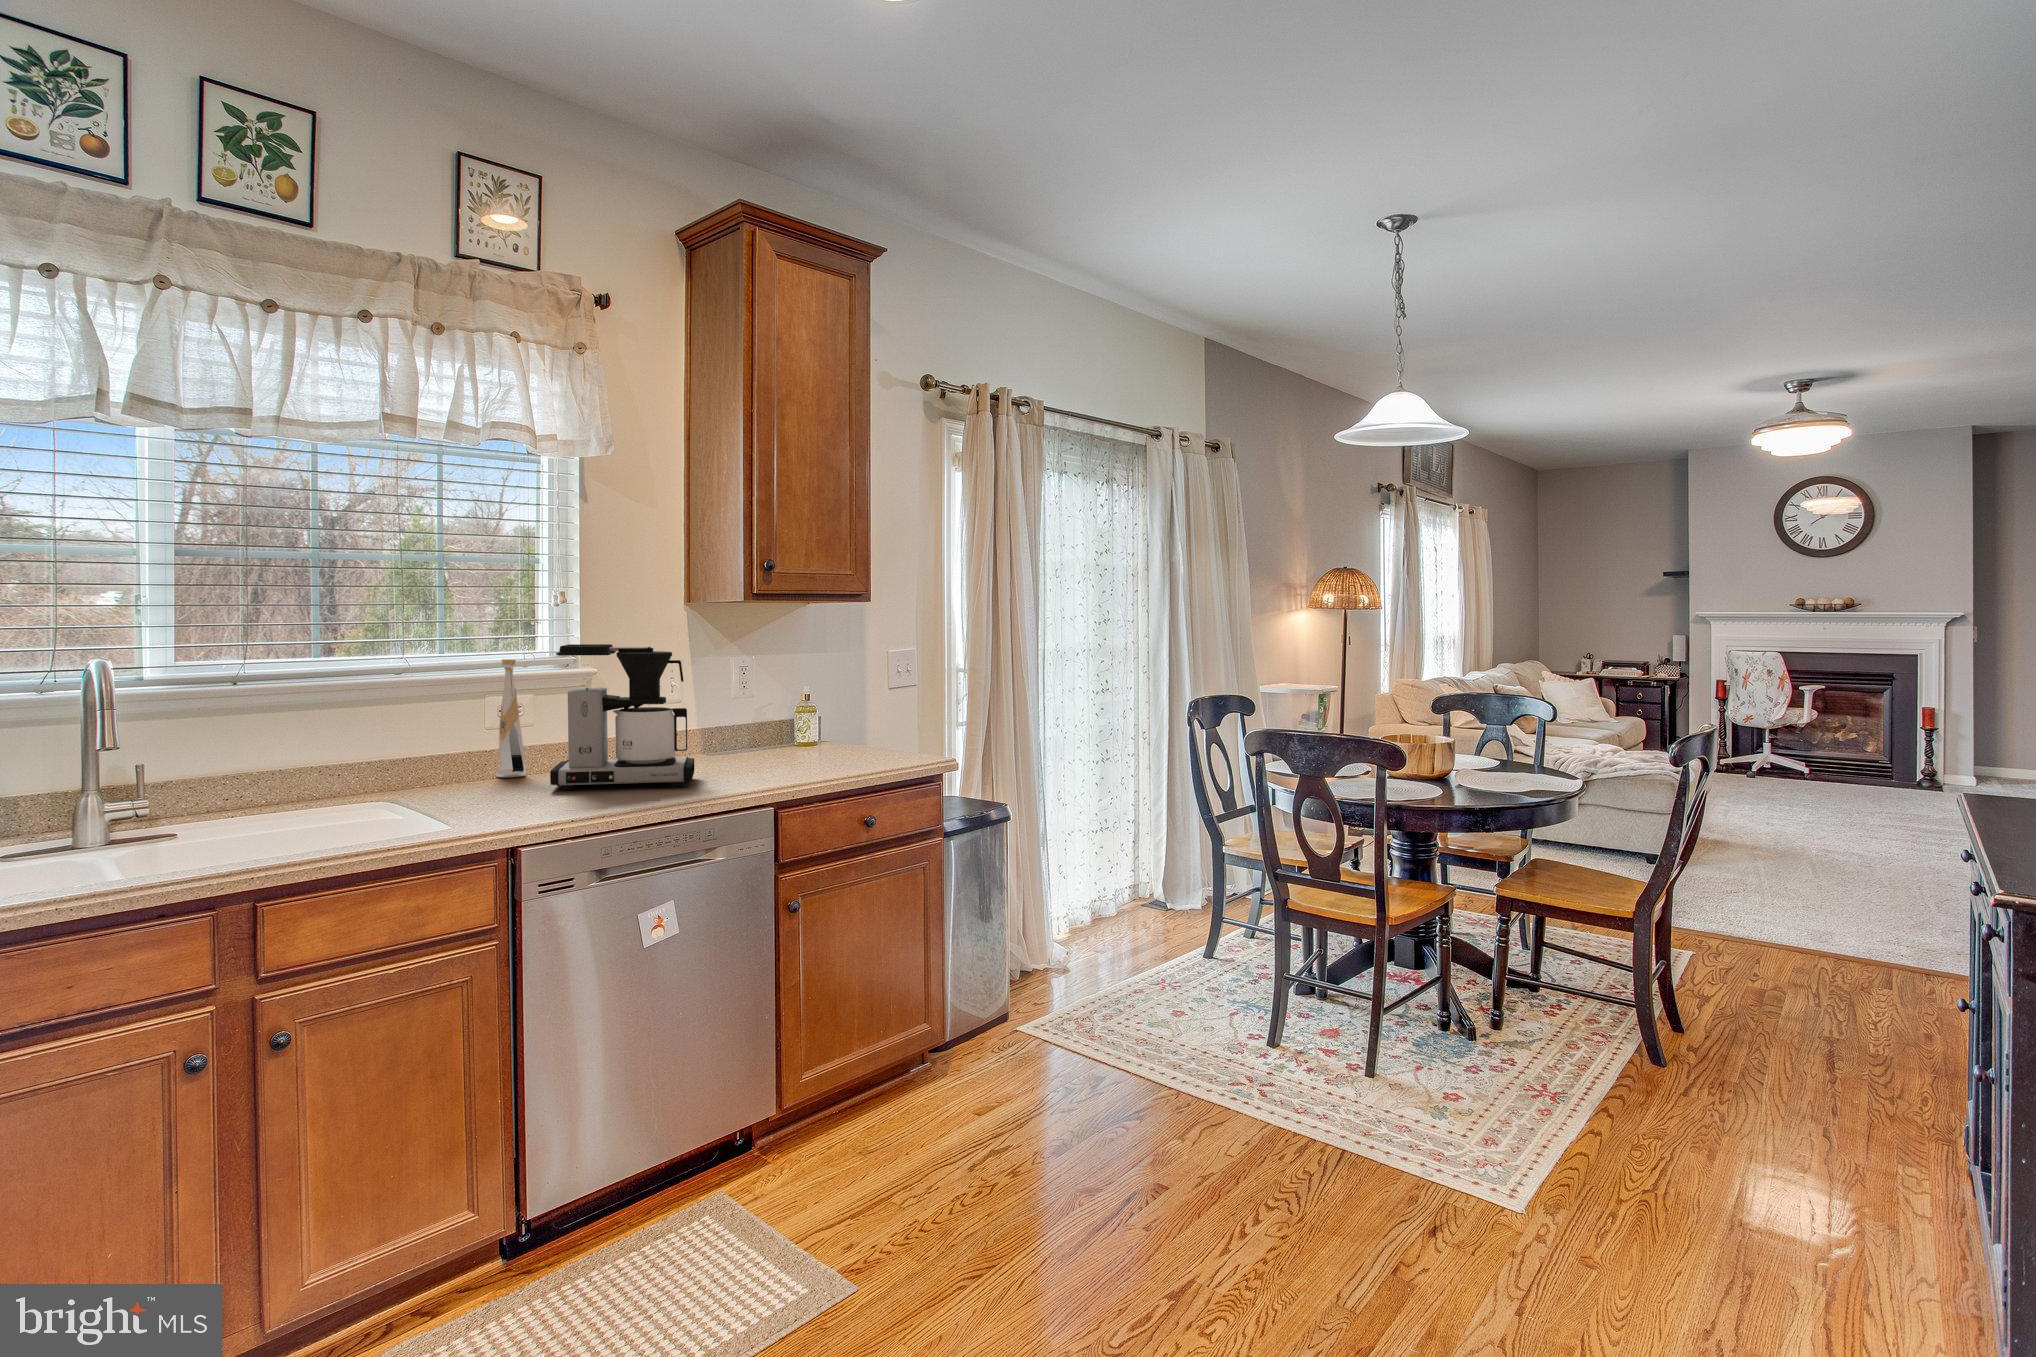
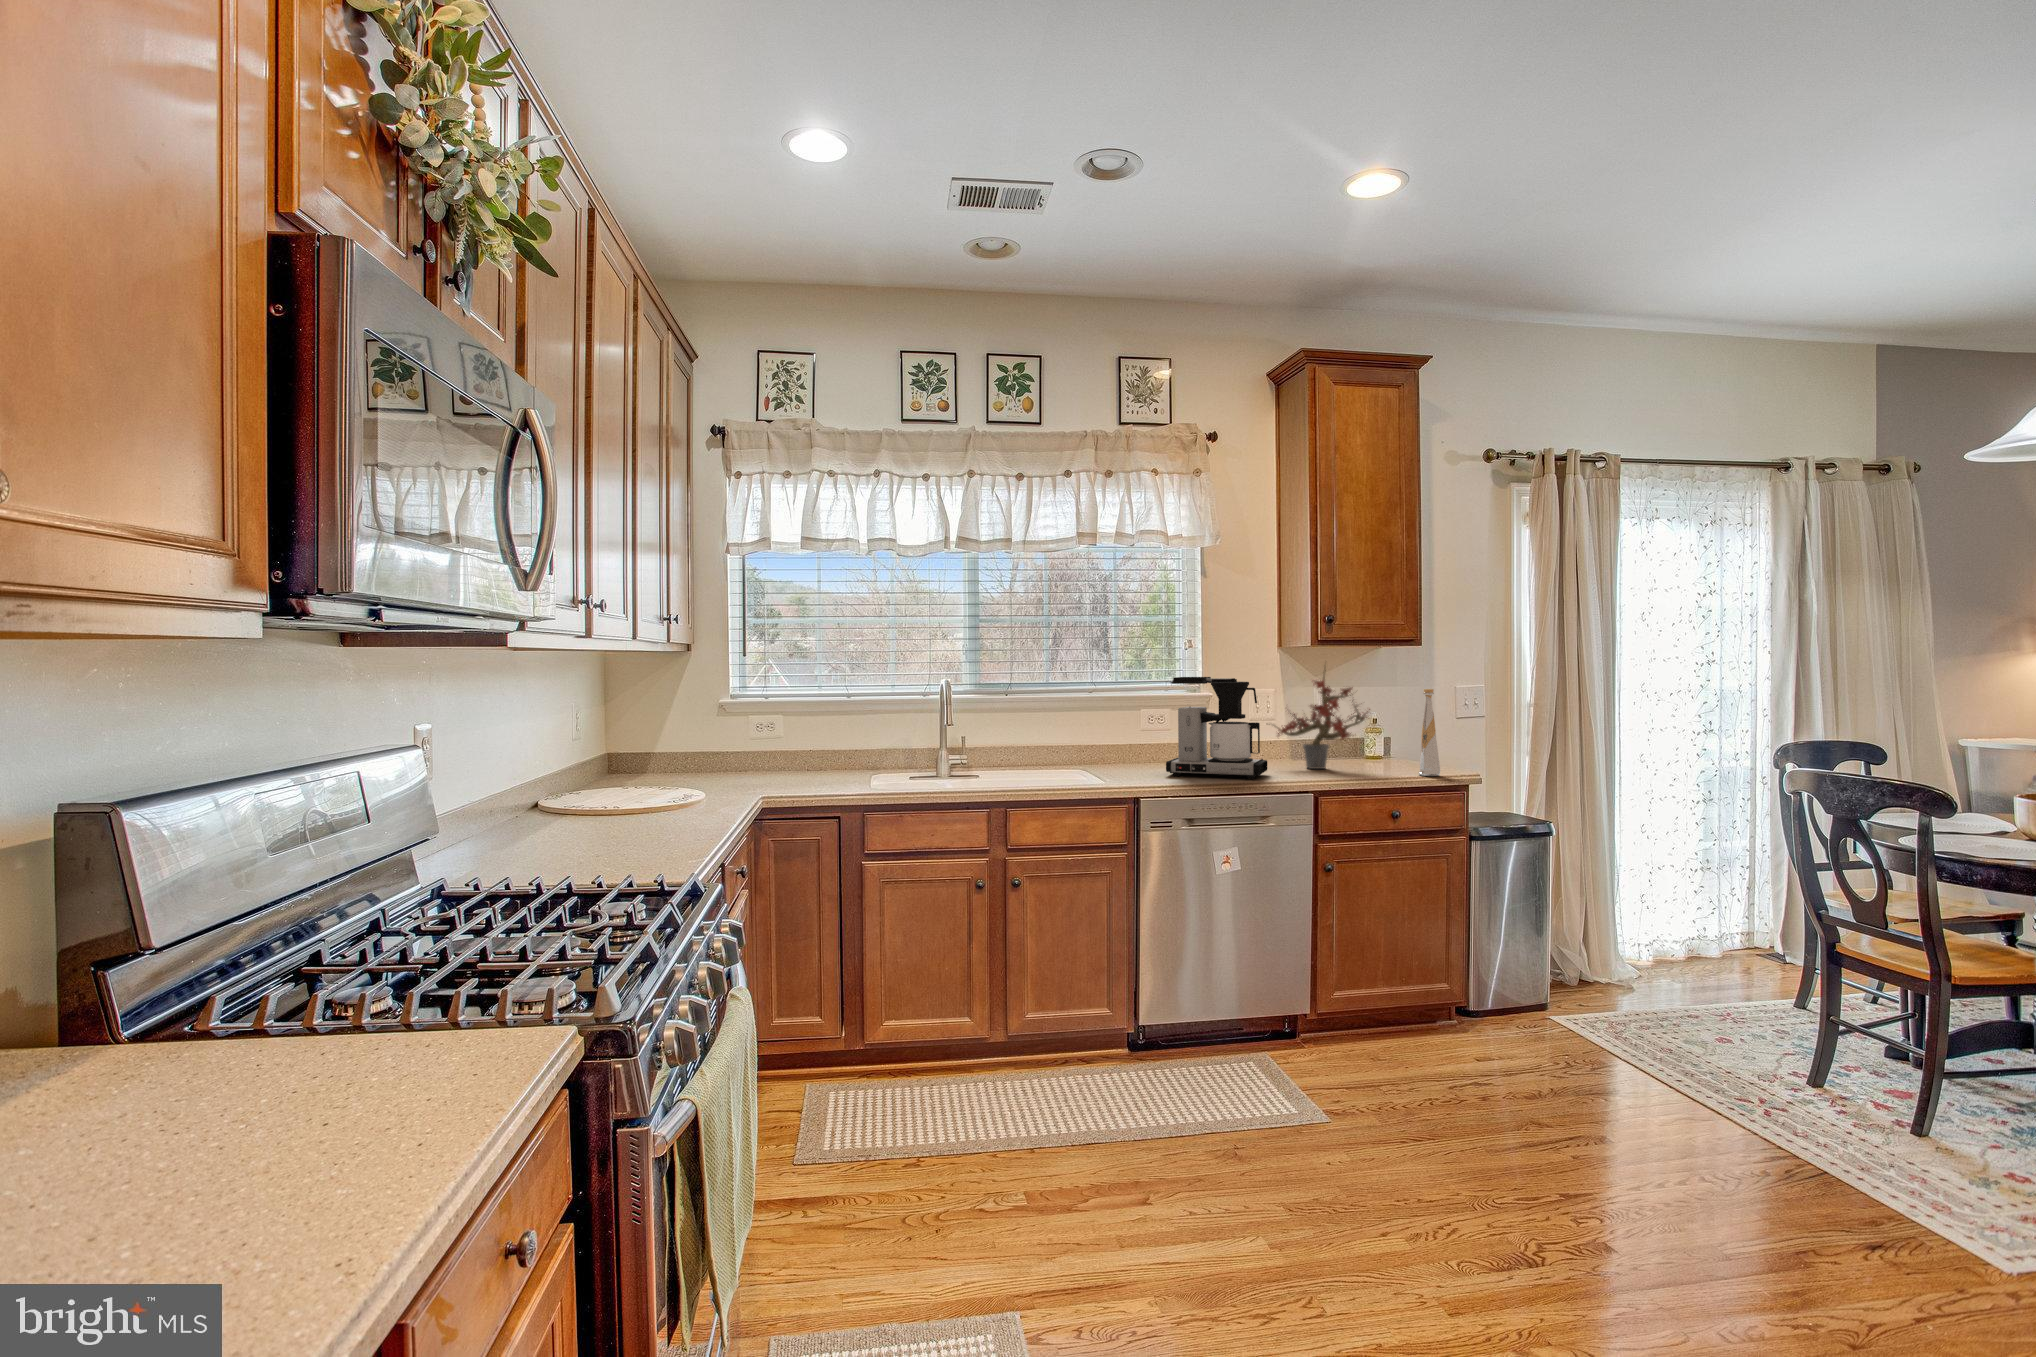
potted plant: none [681,622,821,764] -> present [1269,670,1370,769]
bottle: present [496,659,526,778] -> present [1418,689,1440,776]

